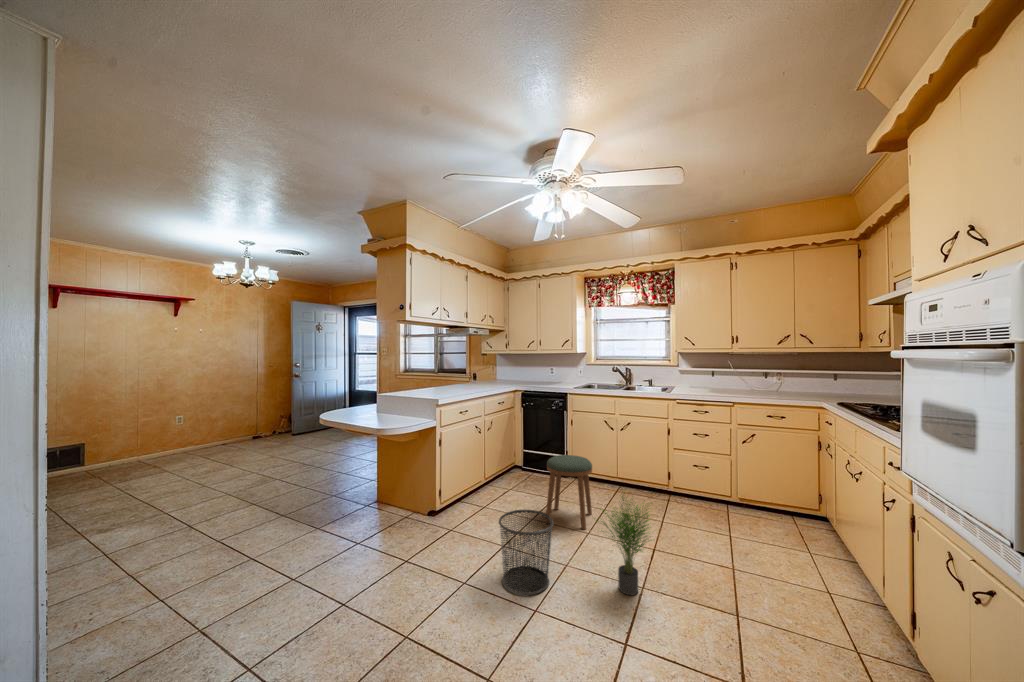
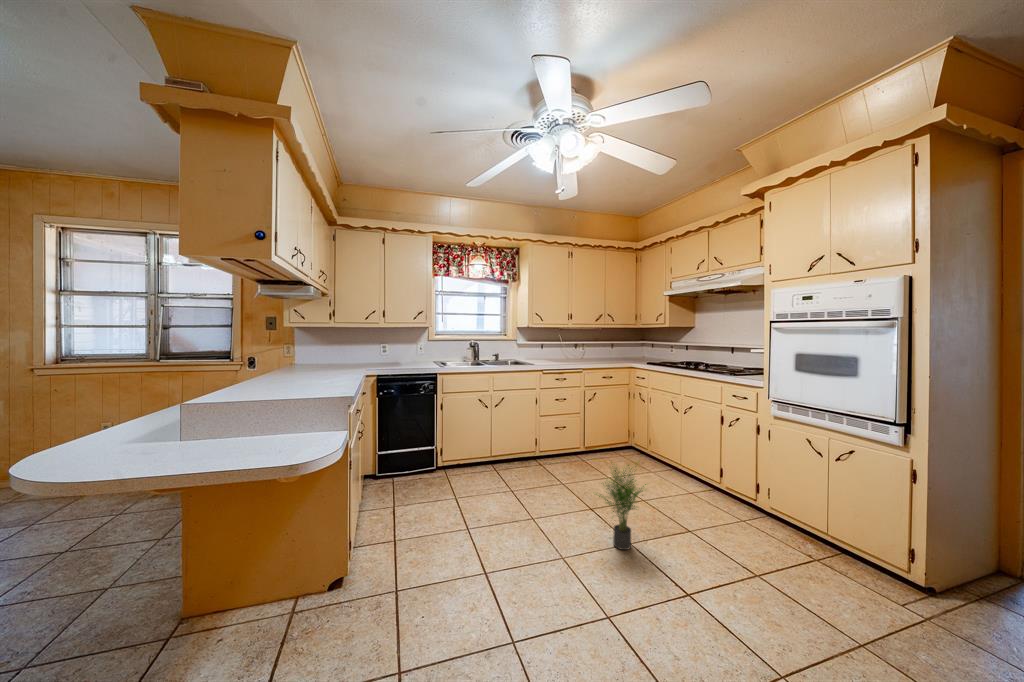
stool: present [546,455,592,530] -> none [469,440,524,521]
waste bin: present [499,510,554,595] -> none [527,507,590,603]

